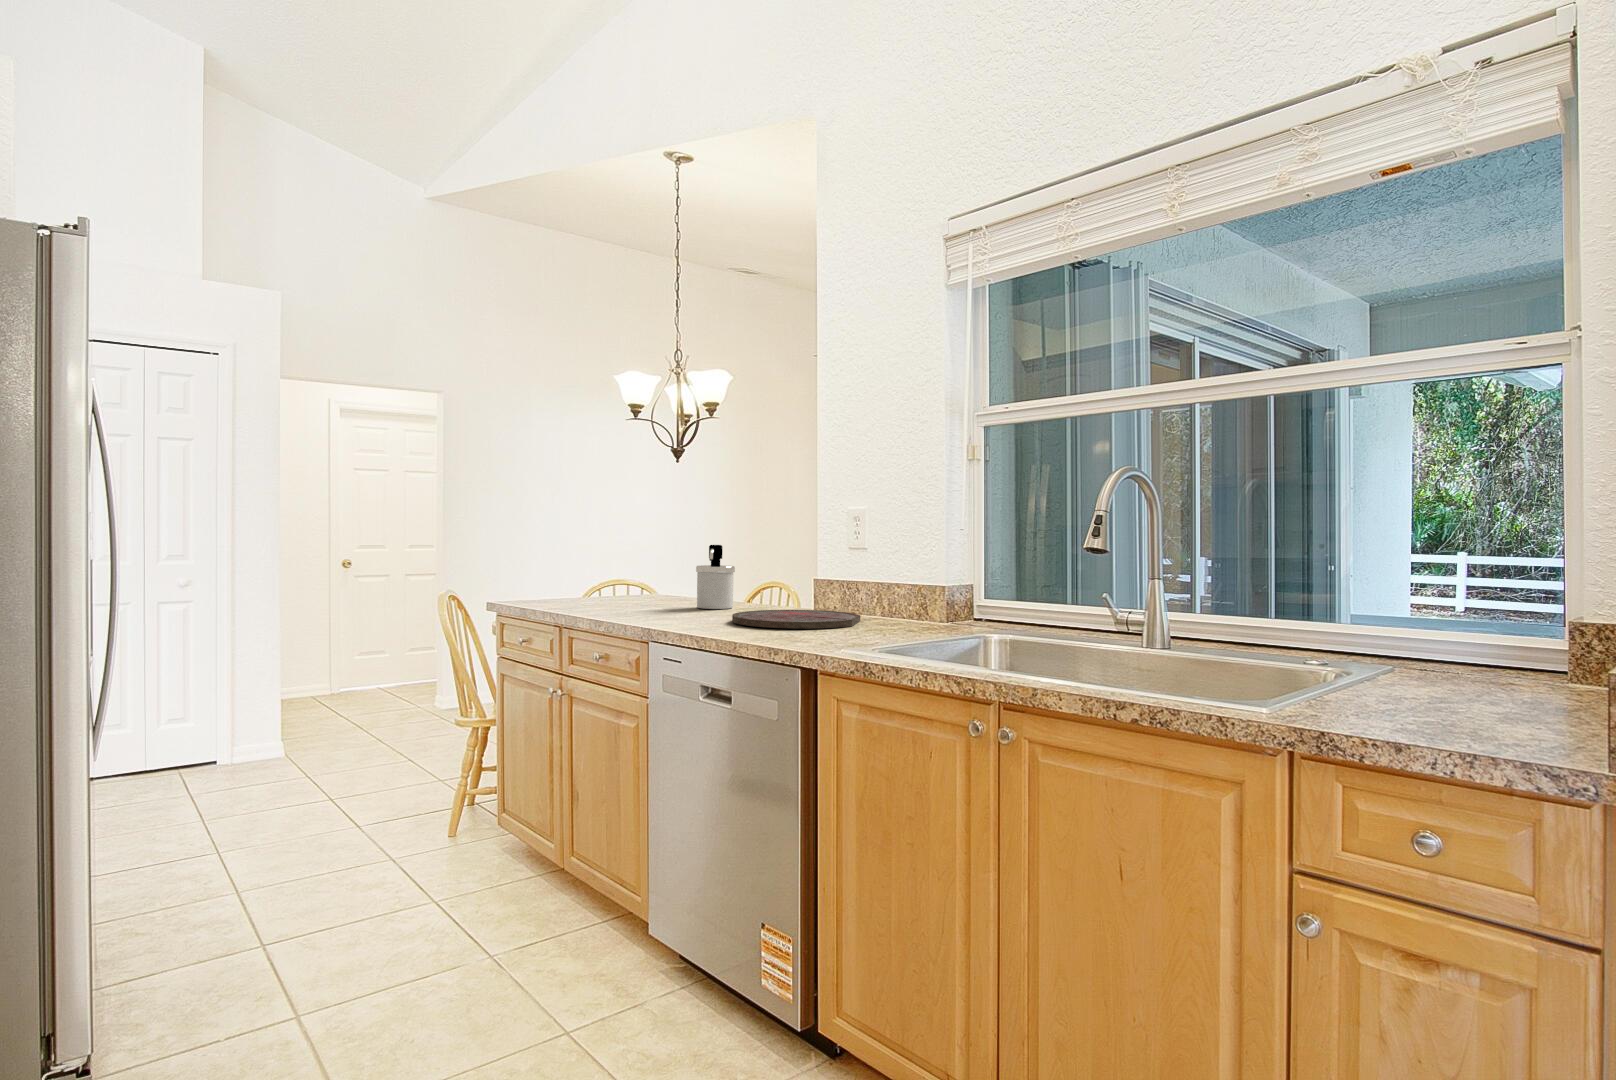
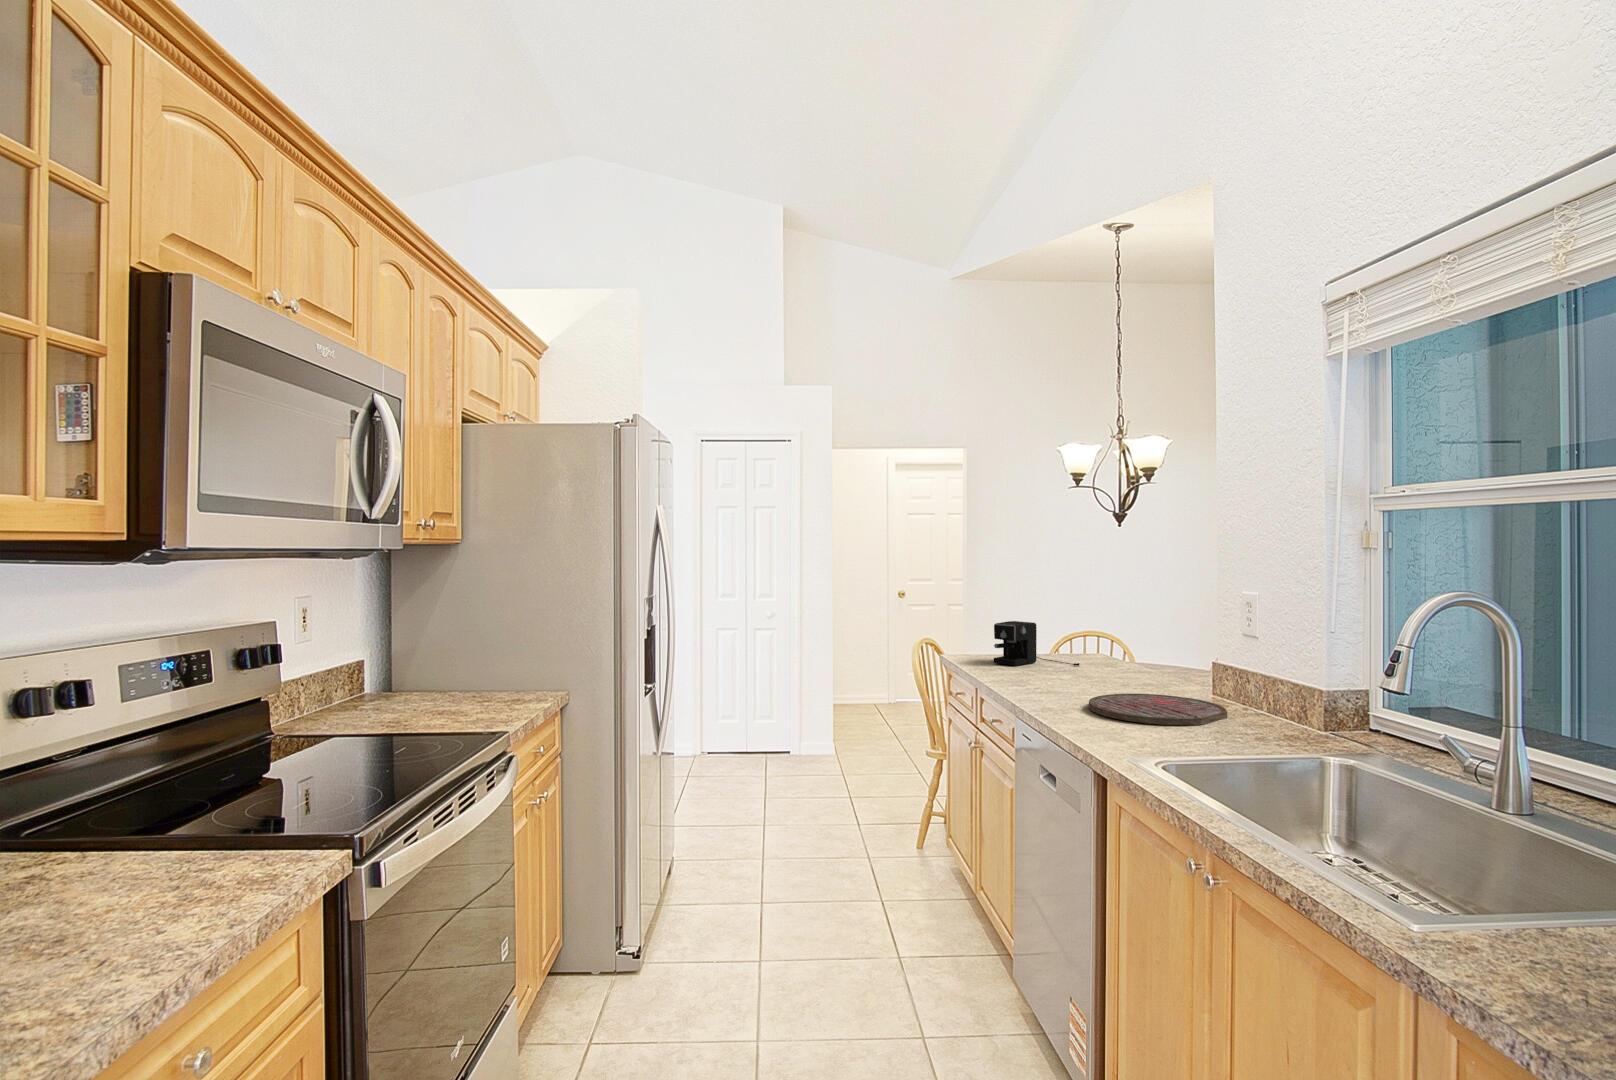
soap dispenser: present [696,545,735,609] -> none [1093,621,1132,684]
coffee maker: none [567,556,660,603] -> present [994,621,1079,666]

